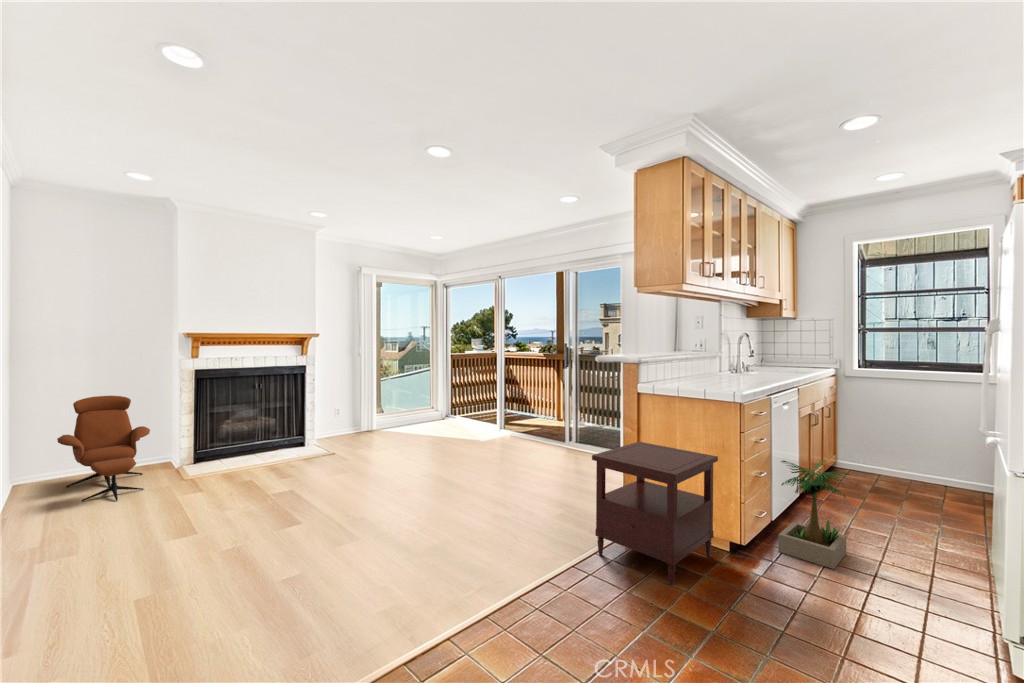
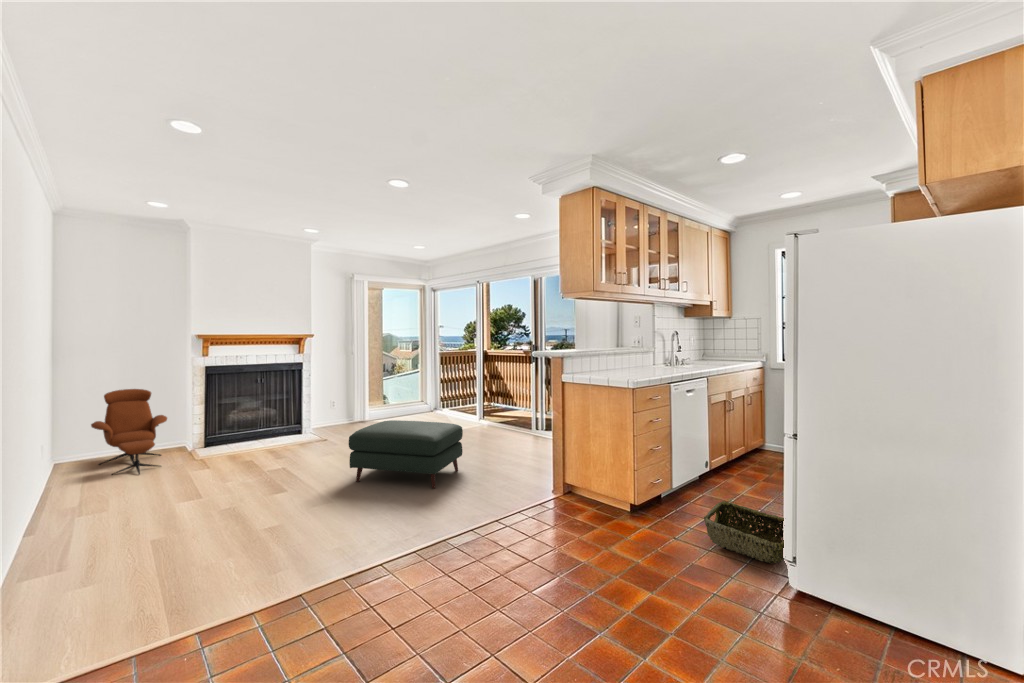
ottoman: none [376,435,506,519] -> present [349,420,463,489]
side table: present [592,442,718,585] -> none [514,423,617,533]
potted plant: present [778,460,850,569] -> none [668,436,731,524]
woven basket: none [851,544,983,631] -> present [704,501,785,563]

